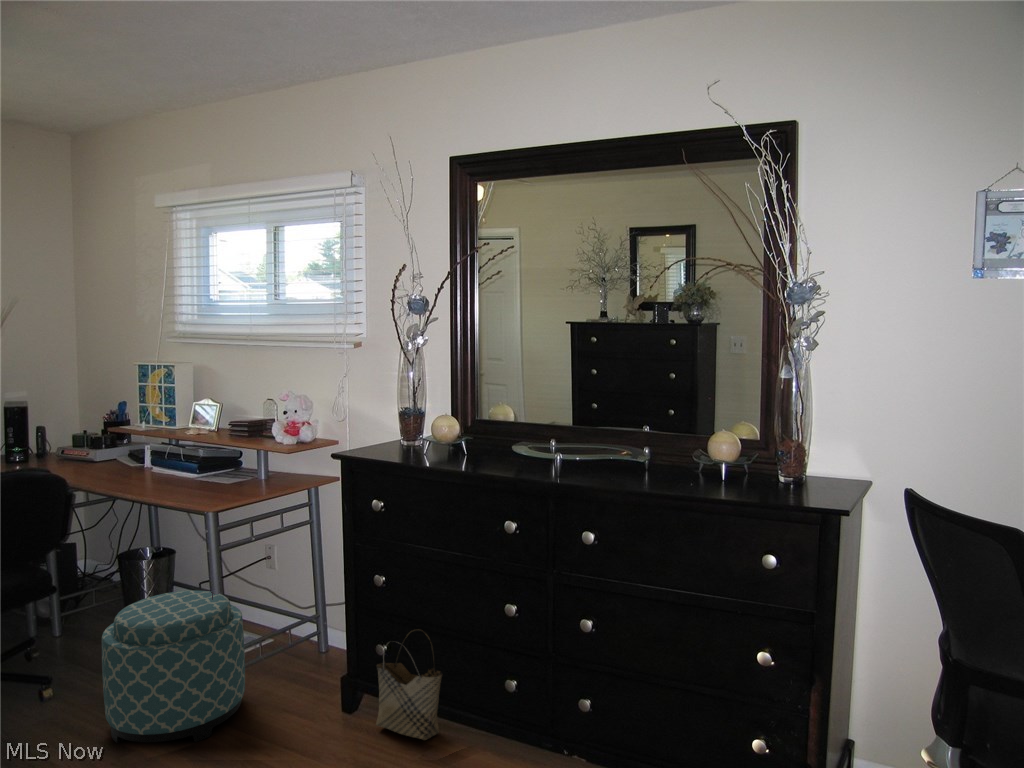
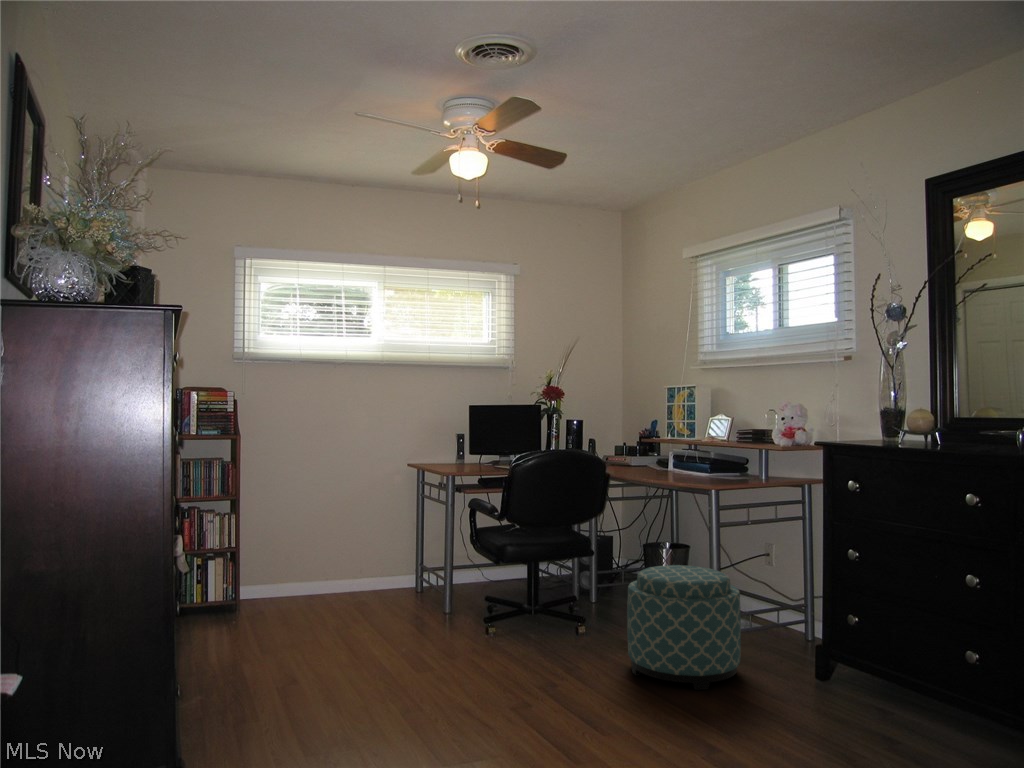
woven basket: present [376,629,442,740] -> none [862,631,936,742]

